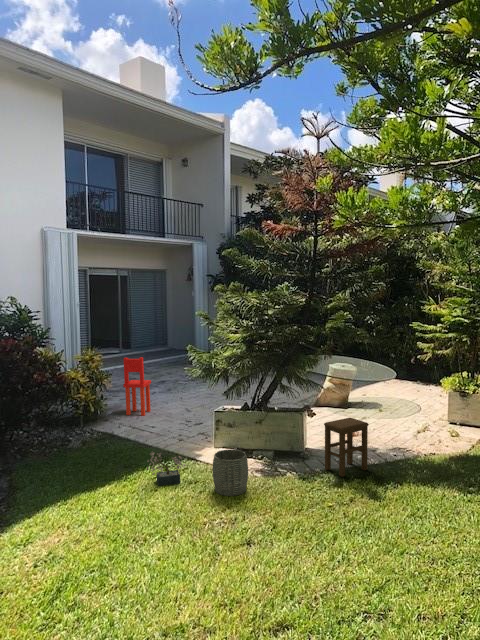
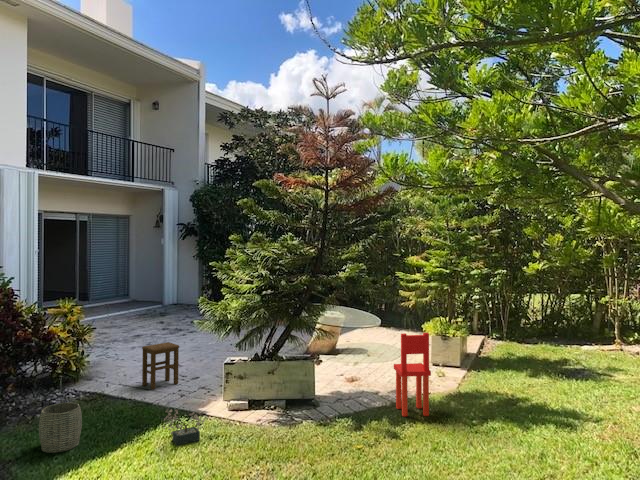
chair: present [123,357,151,416] -> present [394,333,431,417]
stool: present [324,418,369,477] -> present [142,342,179,390]
woven basket: present [213,449,248,496] -> present [39,403,82,453]

